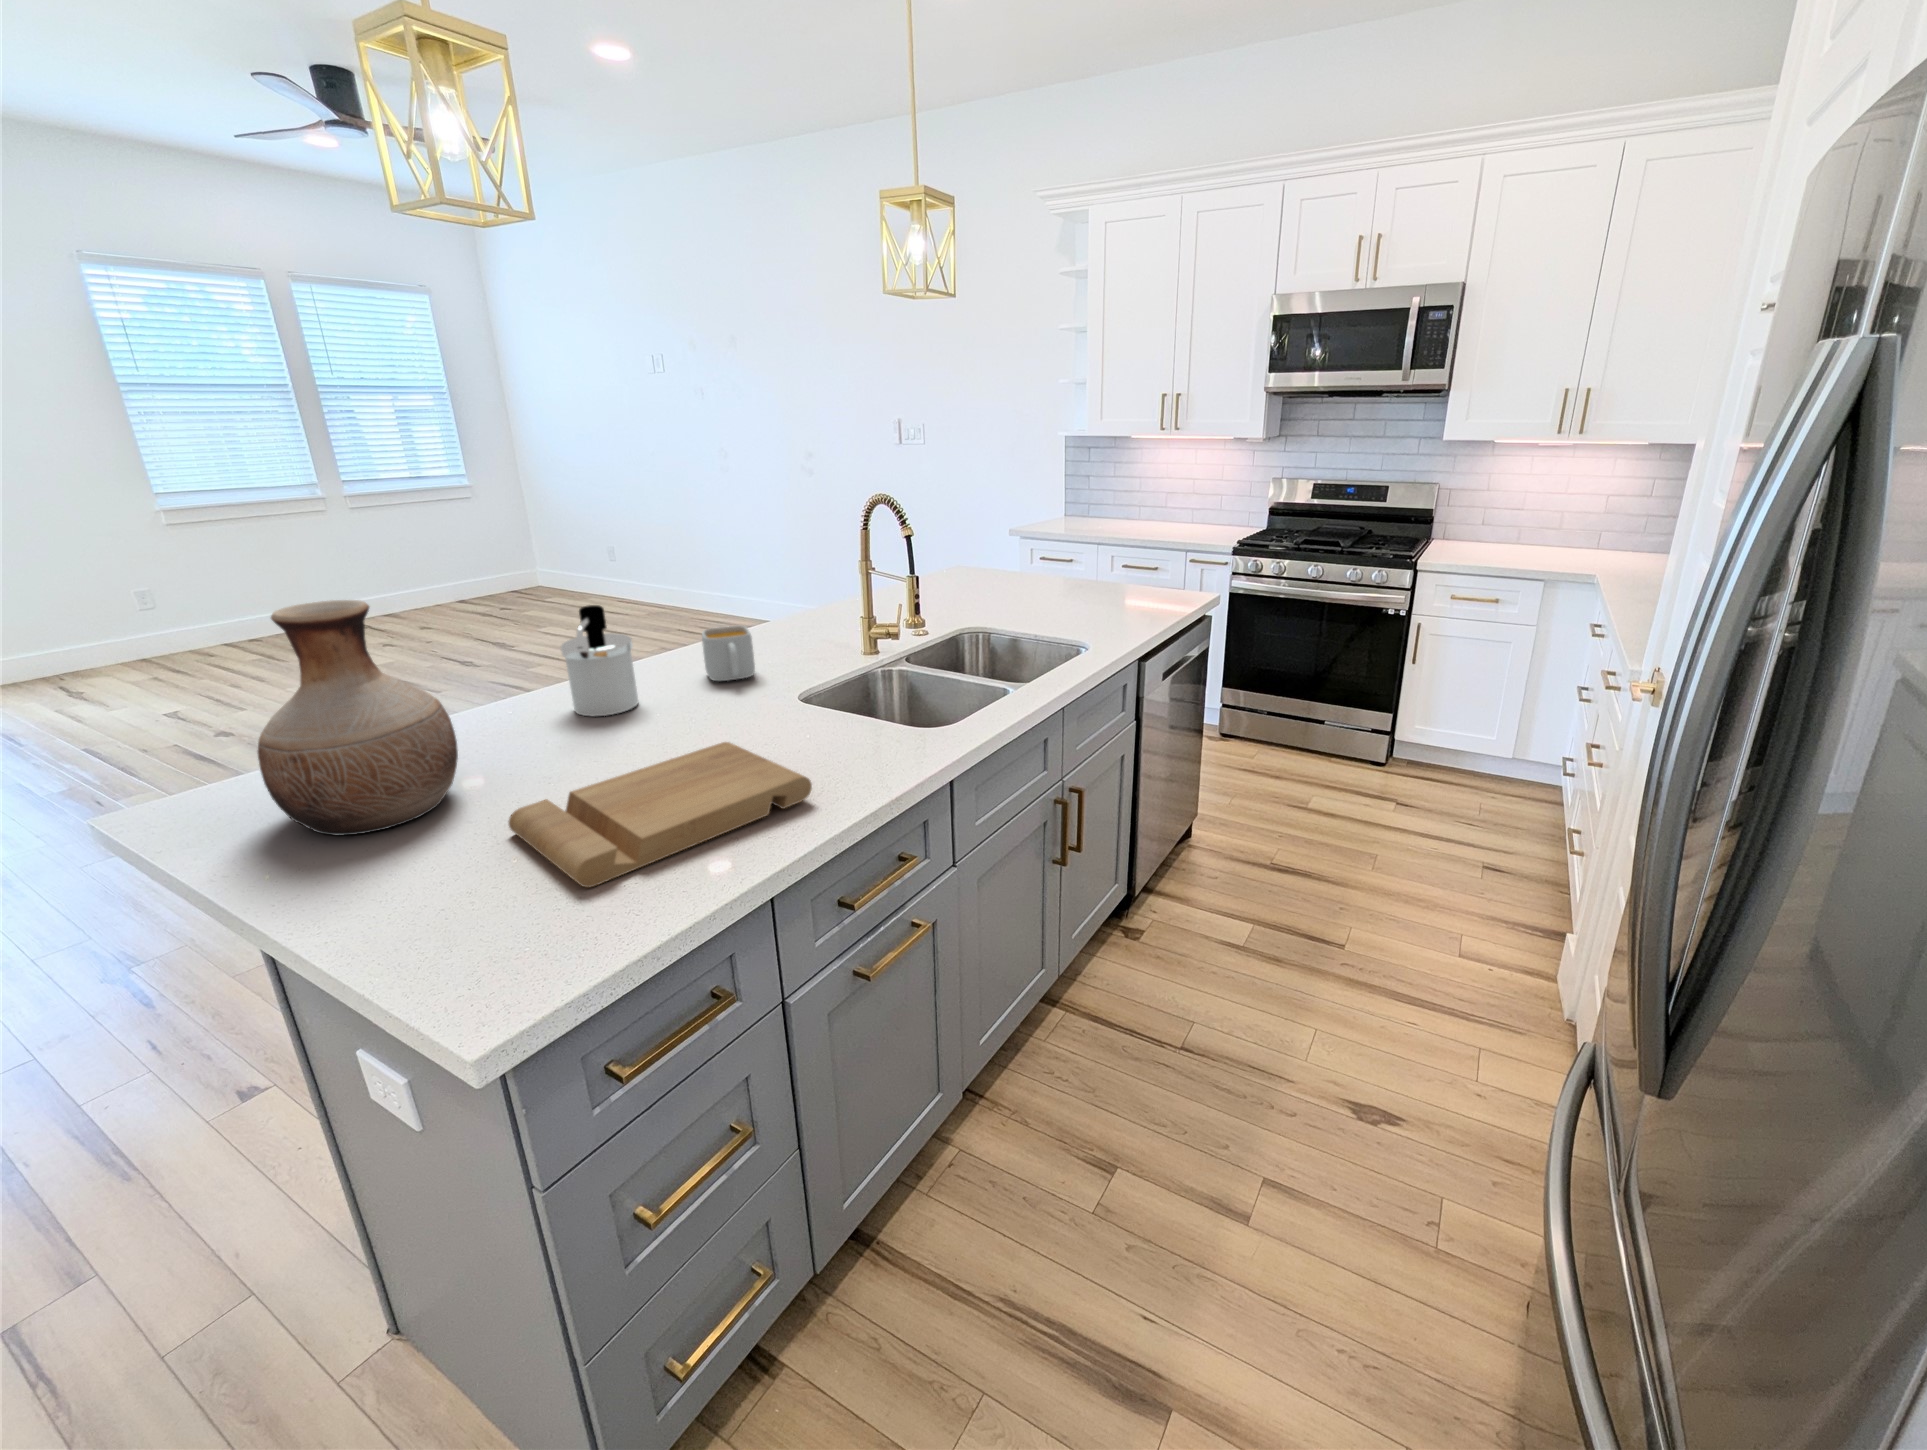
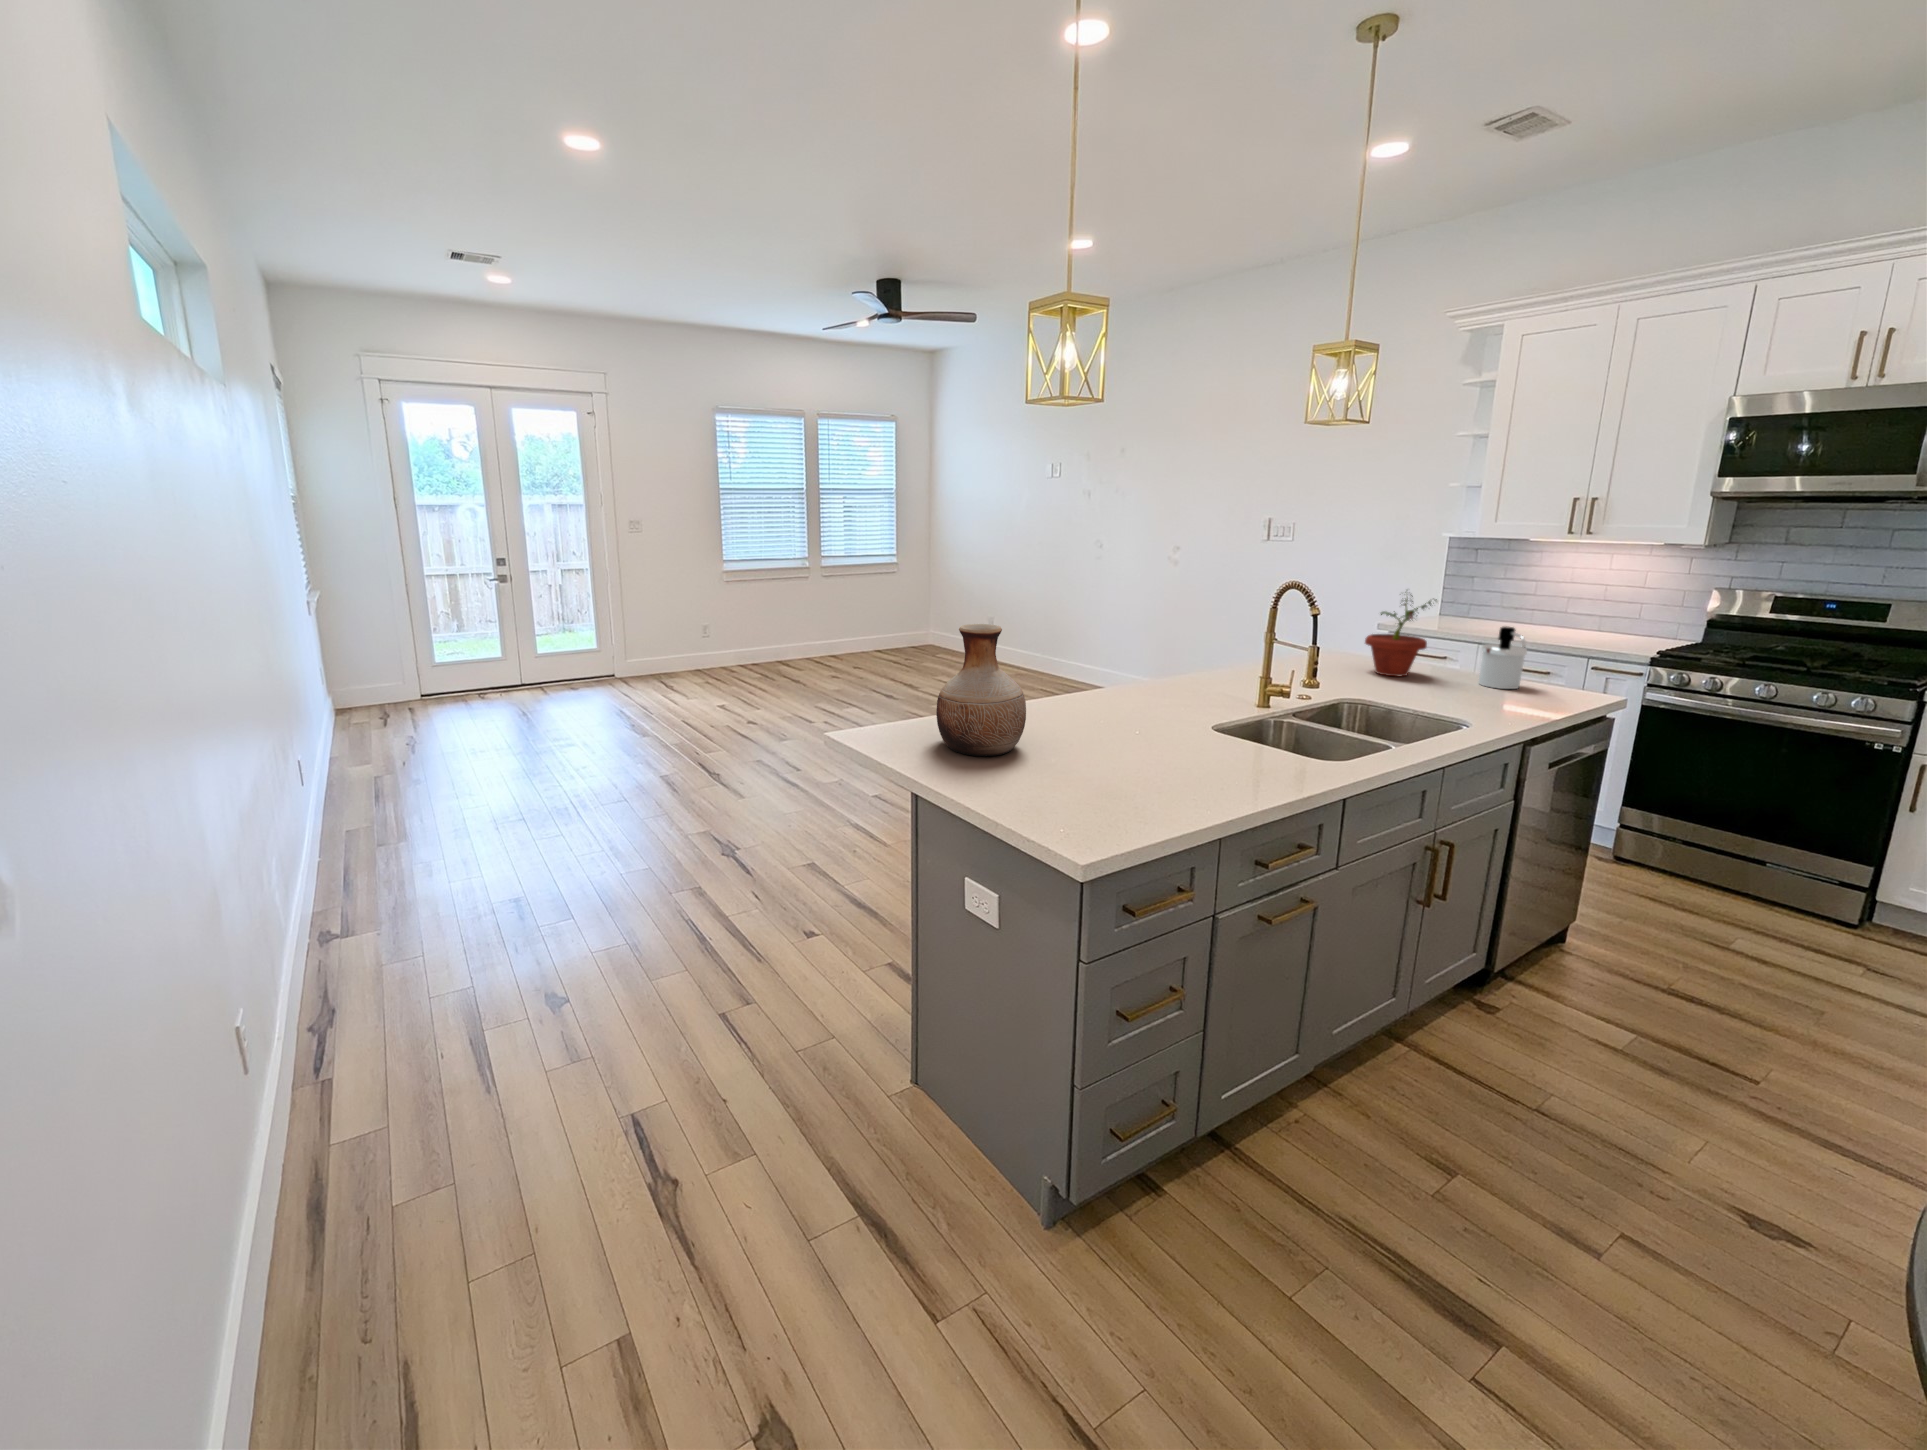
potted plant: none [986,494,1051,594] -> present [1365,592,1437,676]
soap dispenser: present [561,605,638,716] -> present [1479,626,1527,689]
mug: present [702,626,755,681] -> none [1142,671,1180,709]
cutting board: present [508,742,812,888] -> none [1060,741,1249,804]

